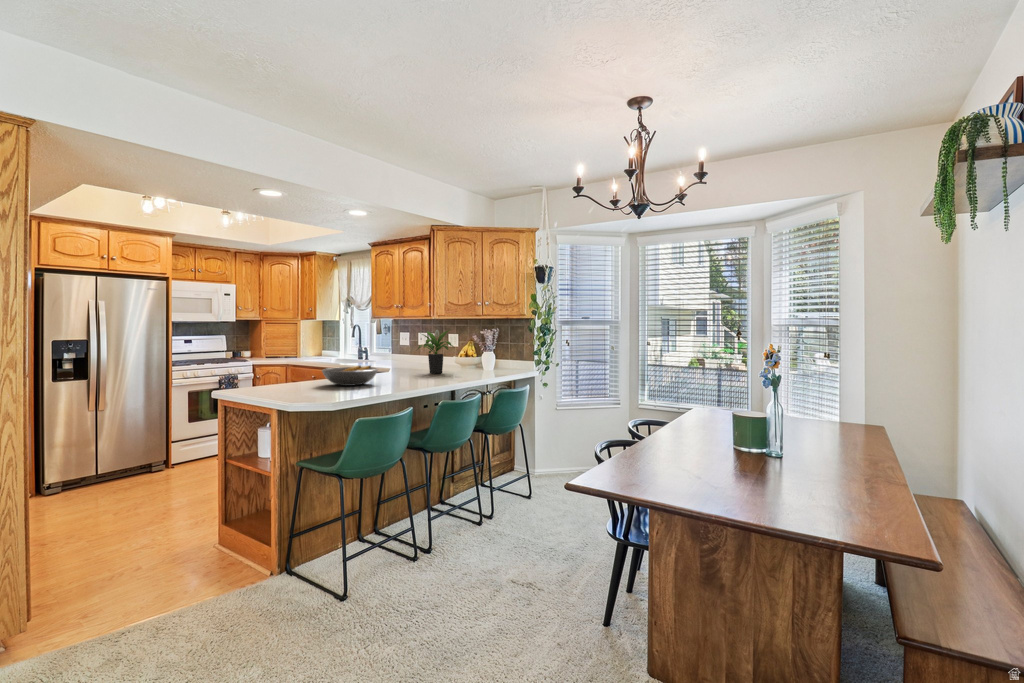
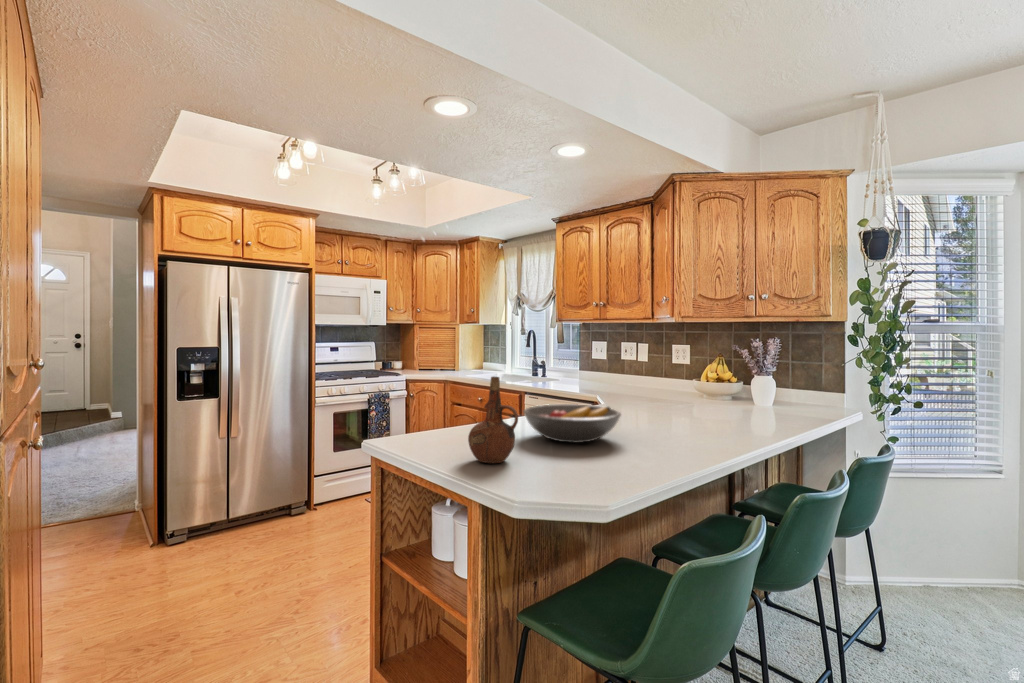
potted plant: present [417,330,454,374] -> none [647,339,716,412]
ceramic pitcher: none [283,348,312,393] -> present [468,377,518,463]

